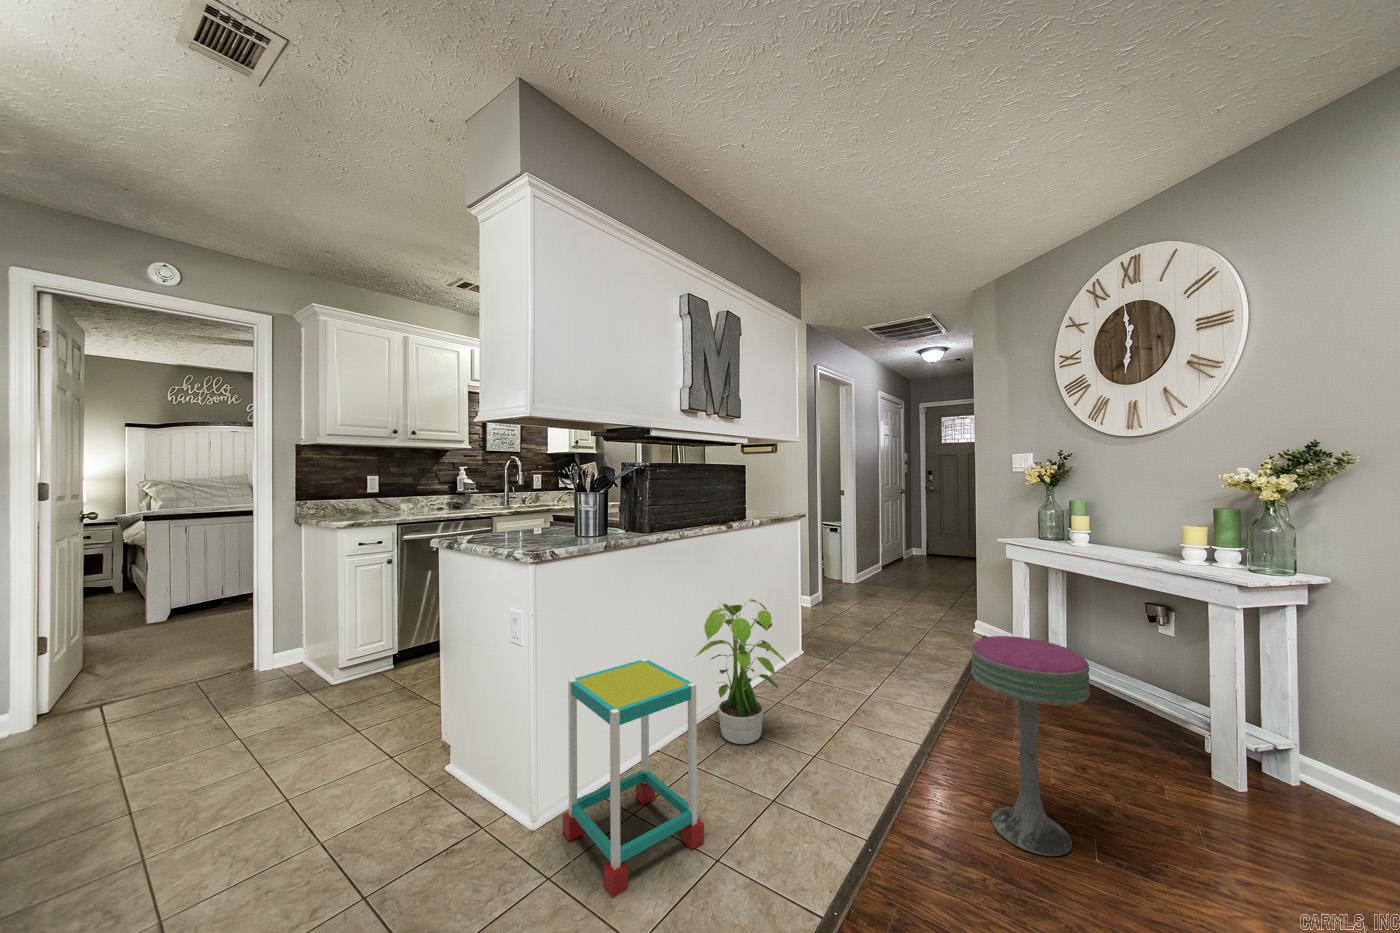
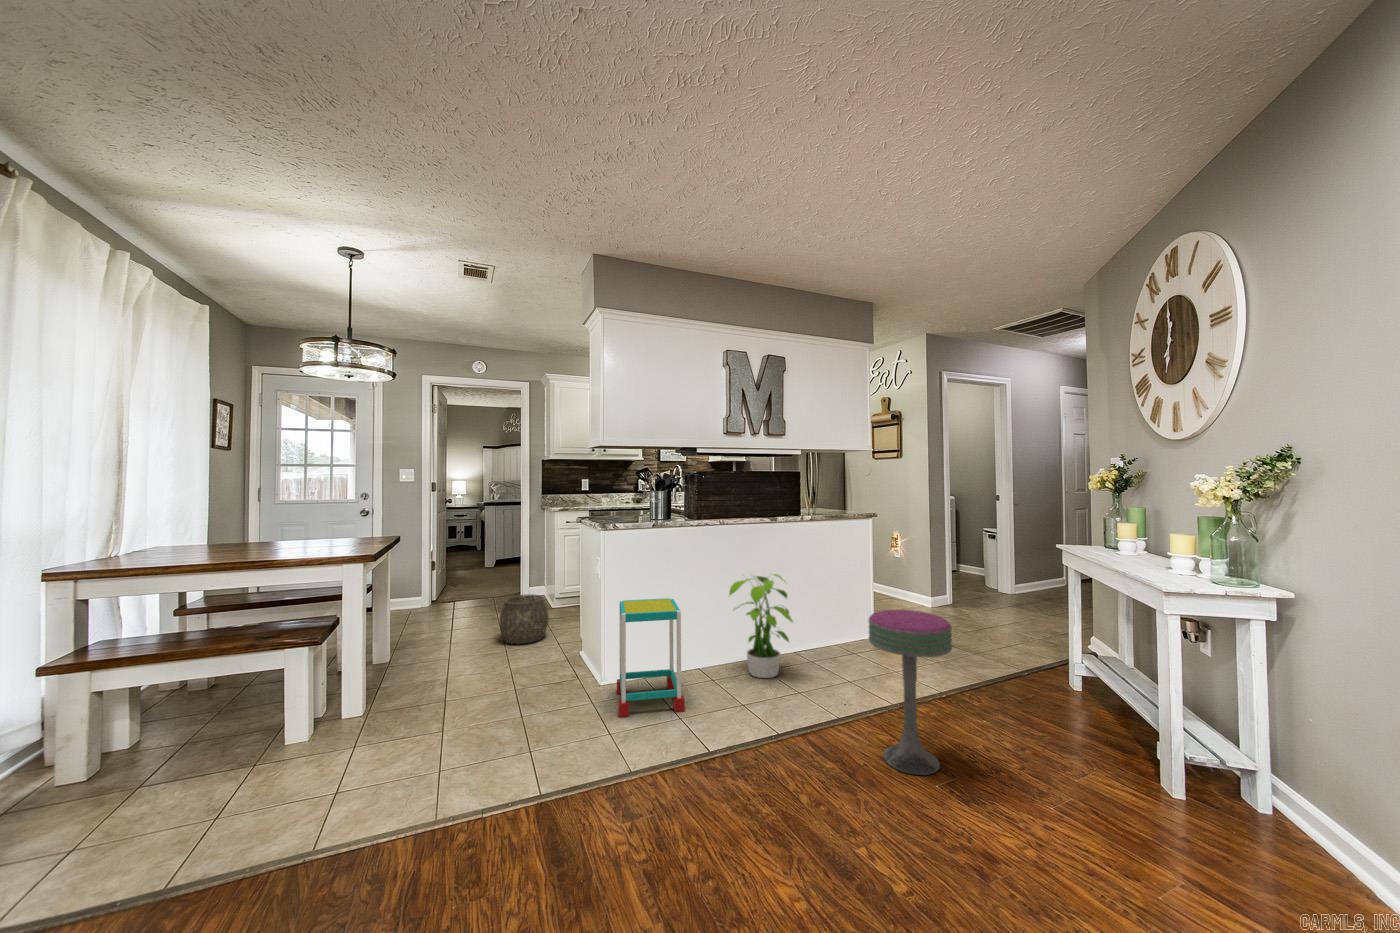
woven basket: none [251,676,358,780] -> present [499,594,548,644]

